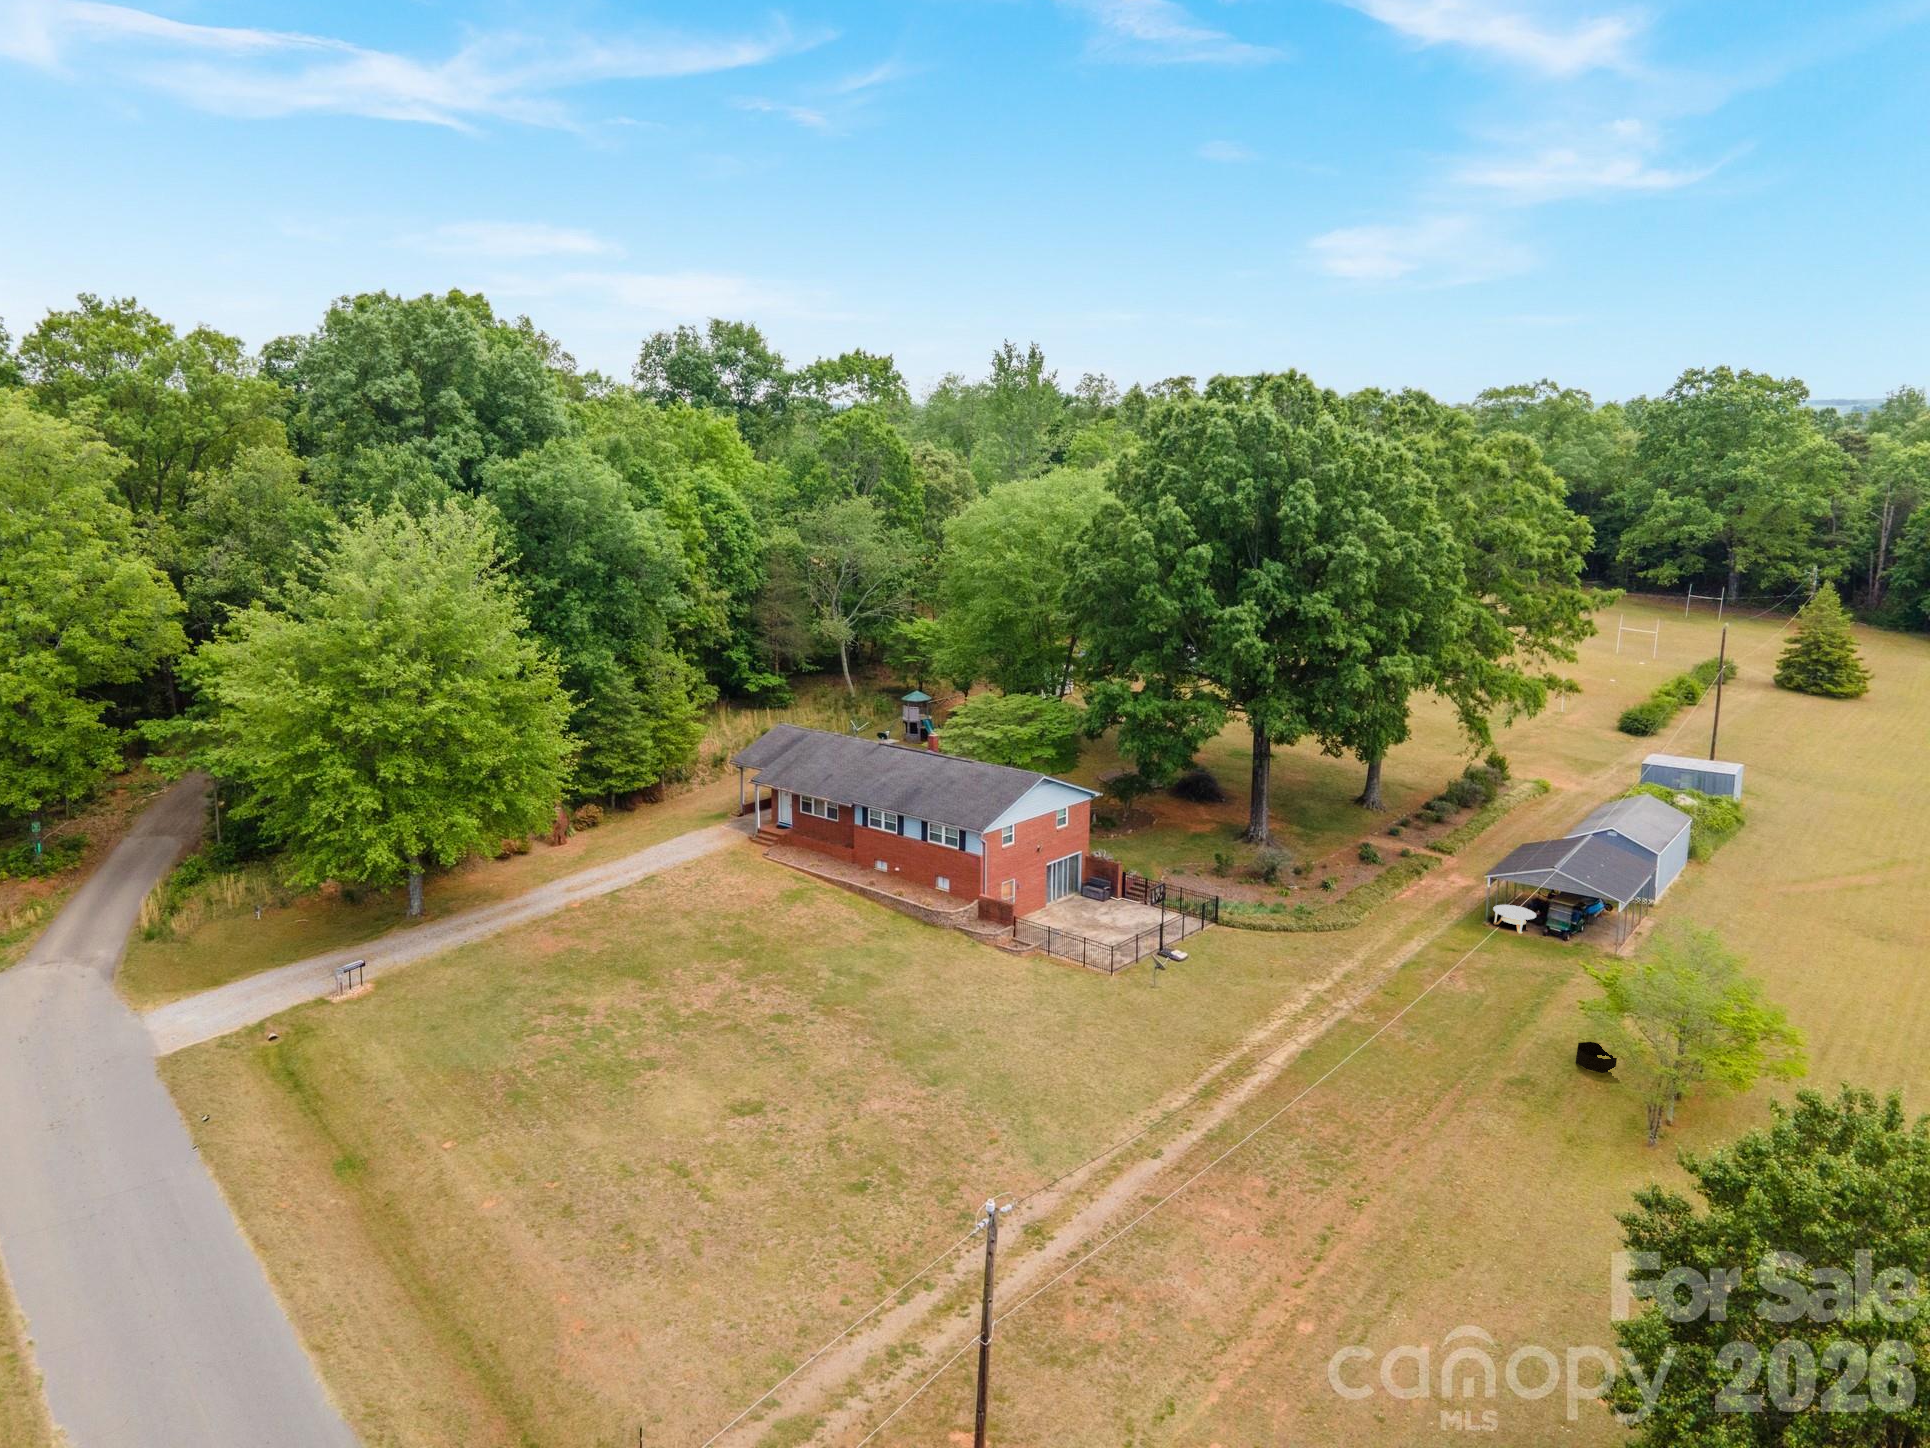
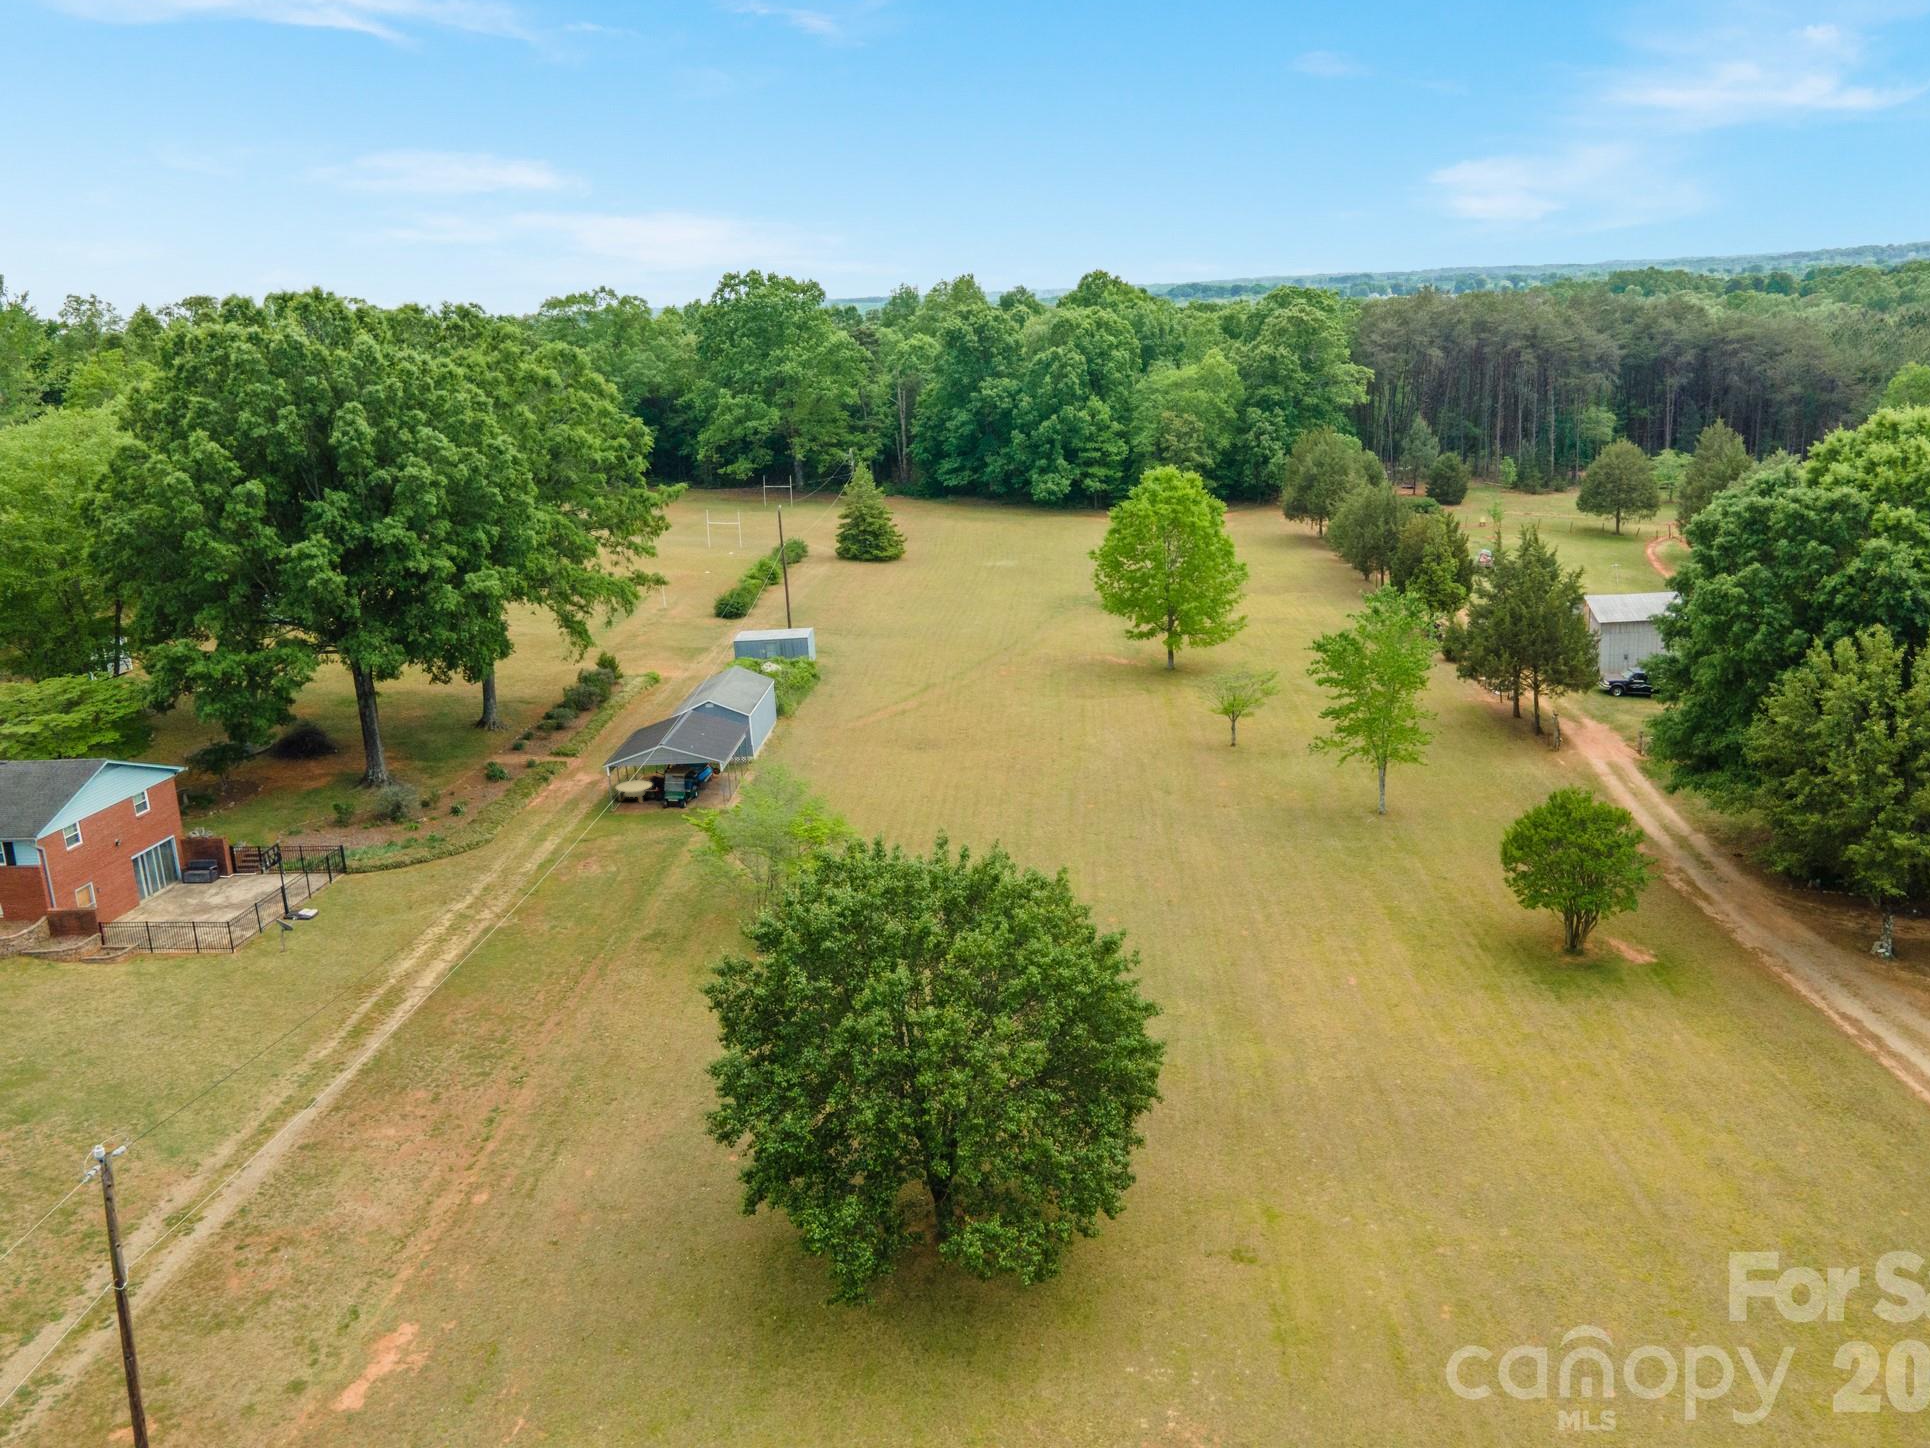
basket: present [1576,1042,1617,1073] -> none [694,874,725,898]

